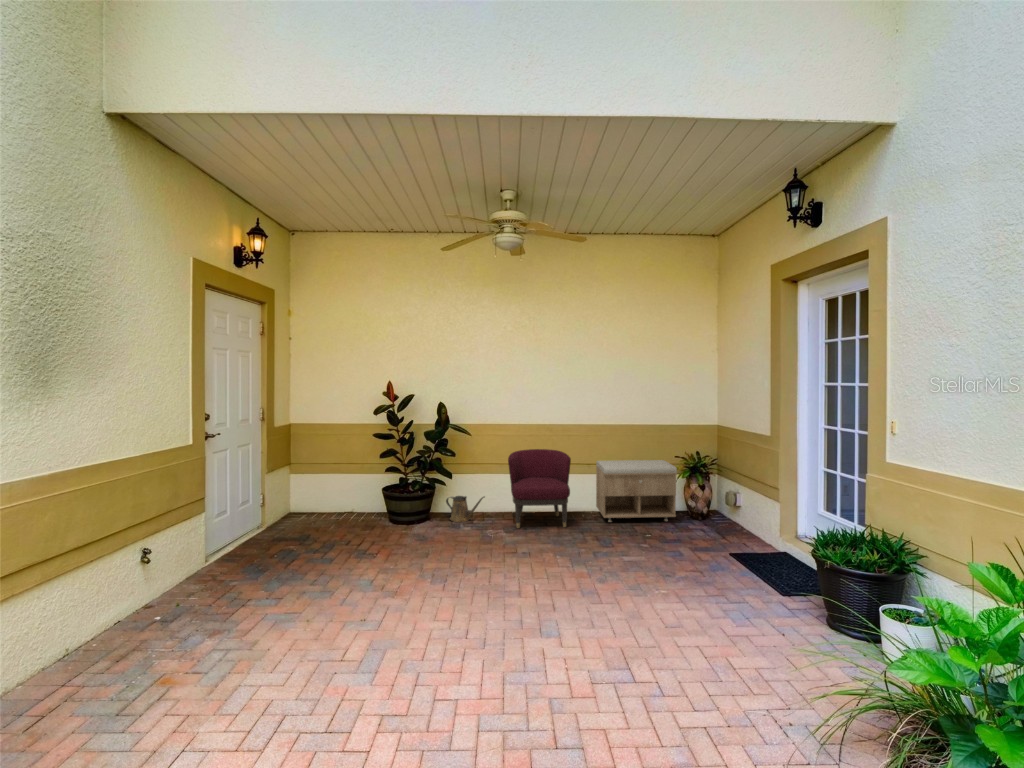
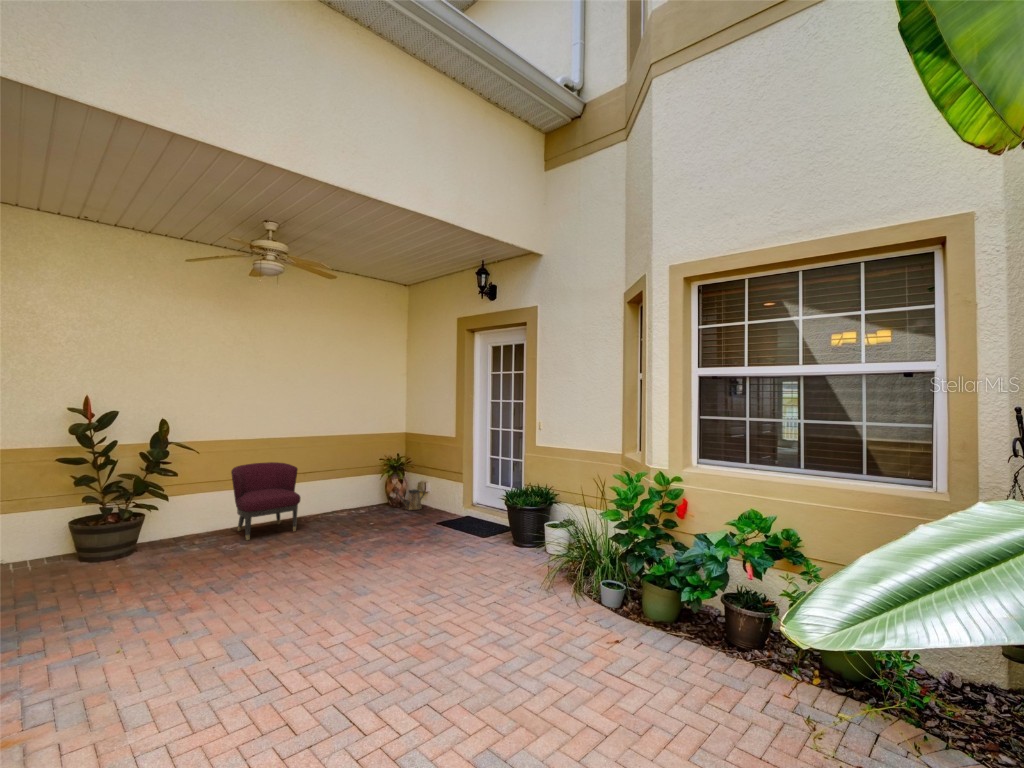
storage bench: present [596,460,677,522] -> none [313,463,386,520]
watering can: present [446,496,484,522] -> present [395,489,425,510]

